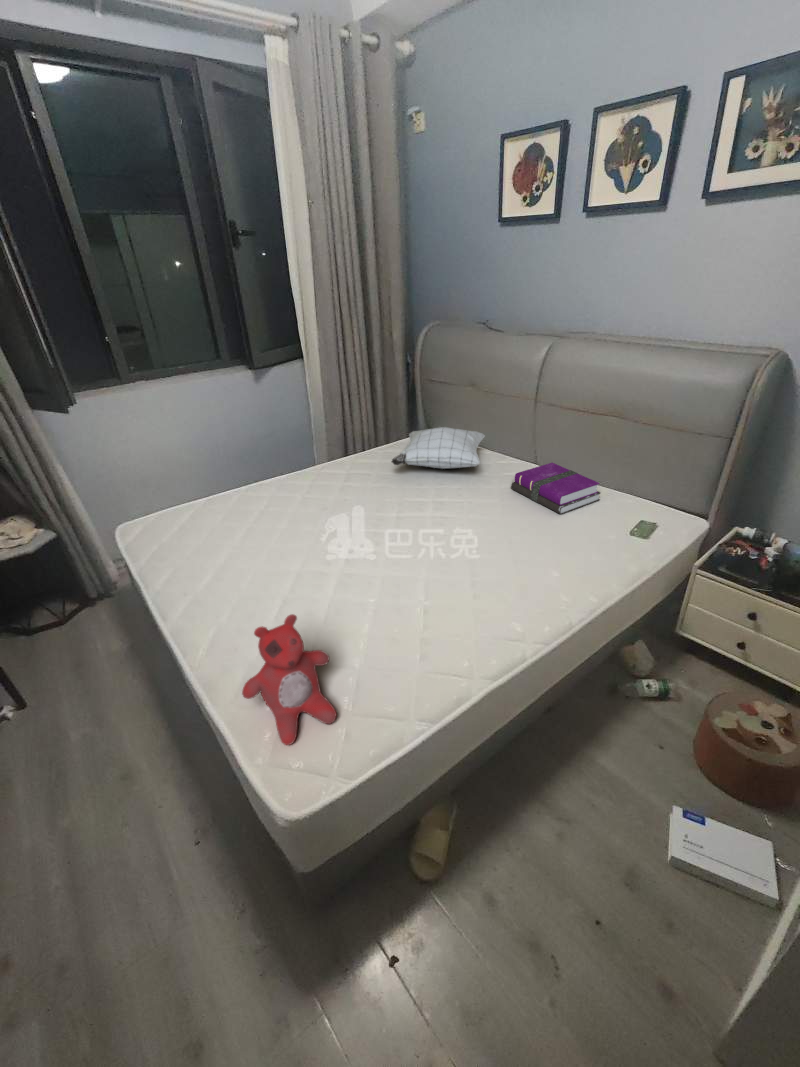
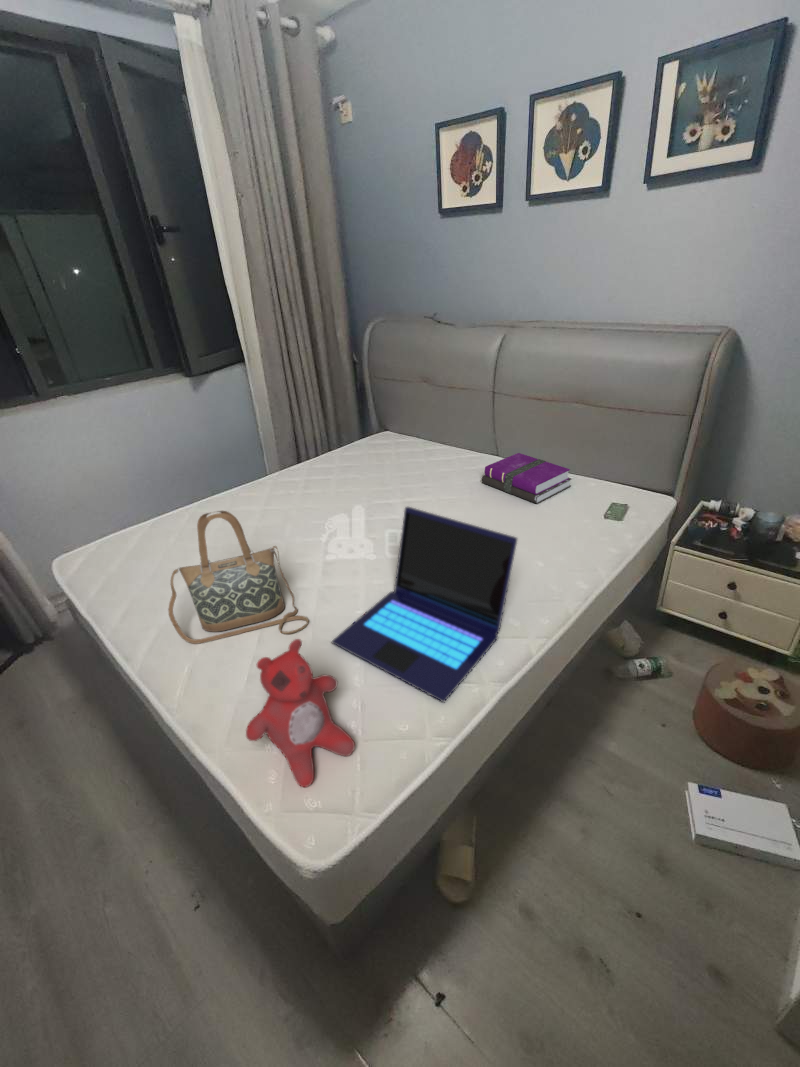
pillow: present [391,427,485,469] -> none [355,426,447,468]
handbag: none [200,495,320,612] -> present [168,511,308,644]
laptop: none [336,506,515,689] -> present [332,507,517,702]

